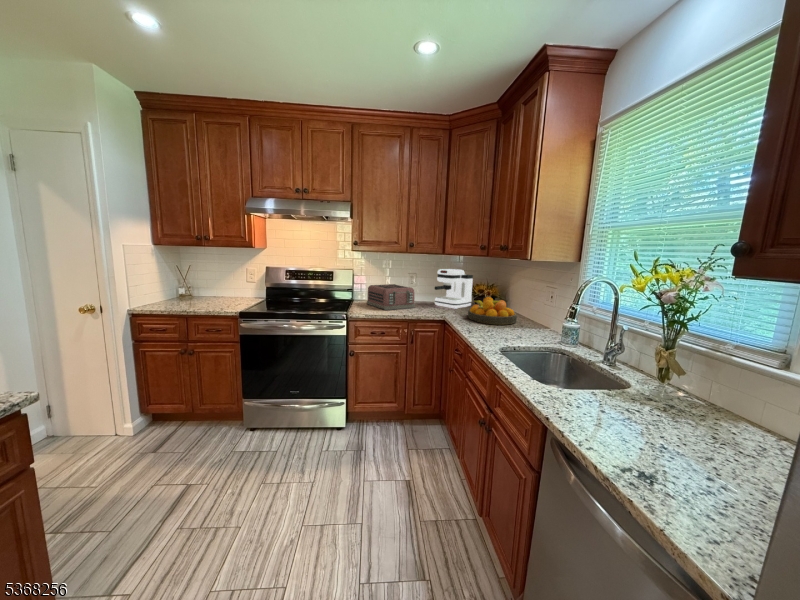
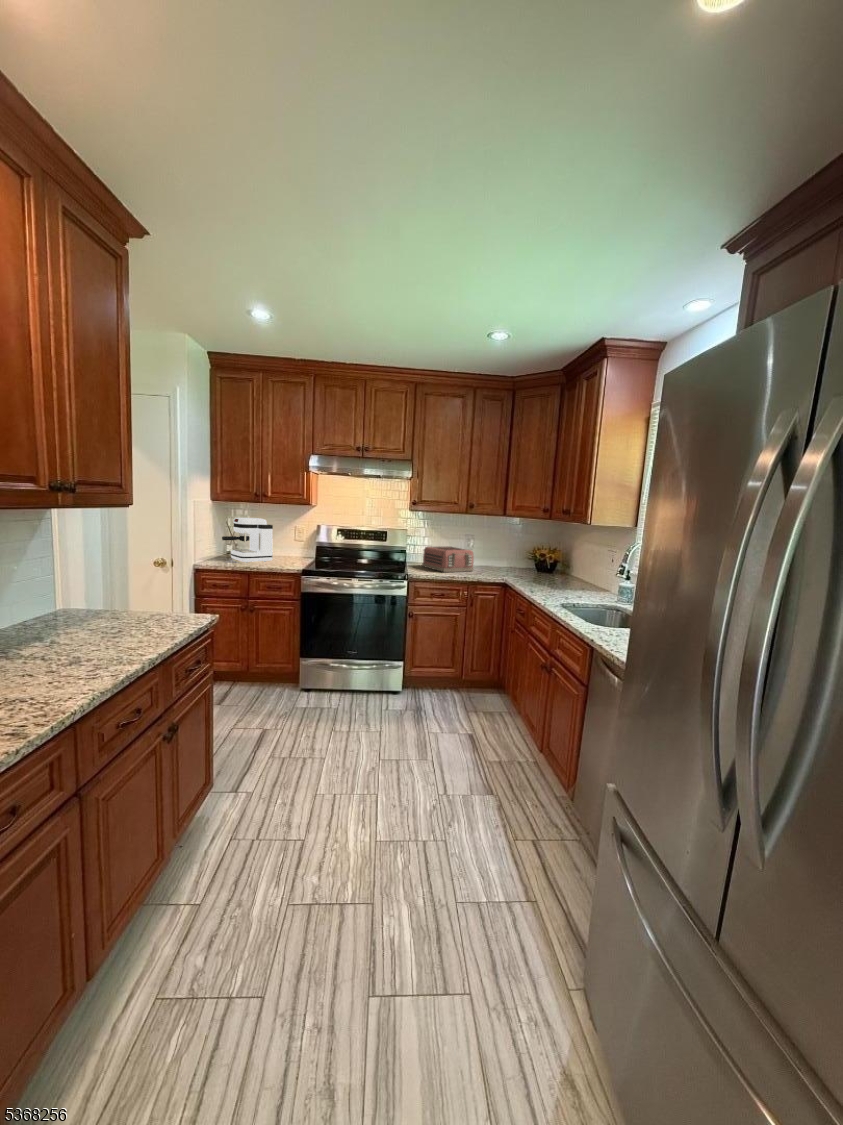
coffee maker: present [435,269,473,309] -> present [222,518,273,563]
fruit bowl: present [468,297,517,325] -> none [530,561,579,587]

